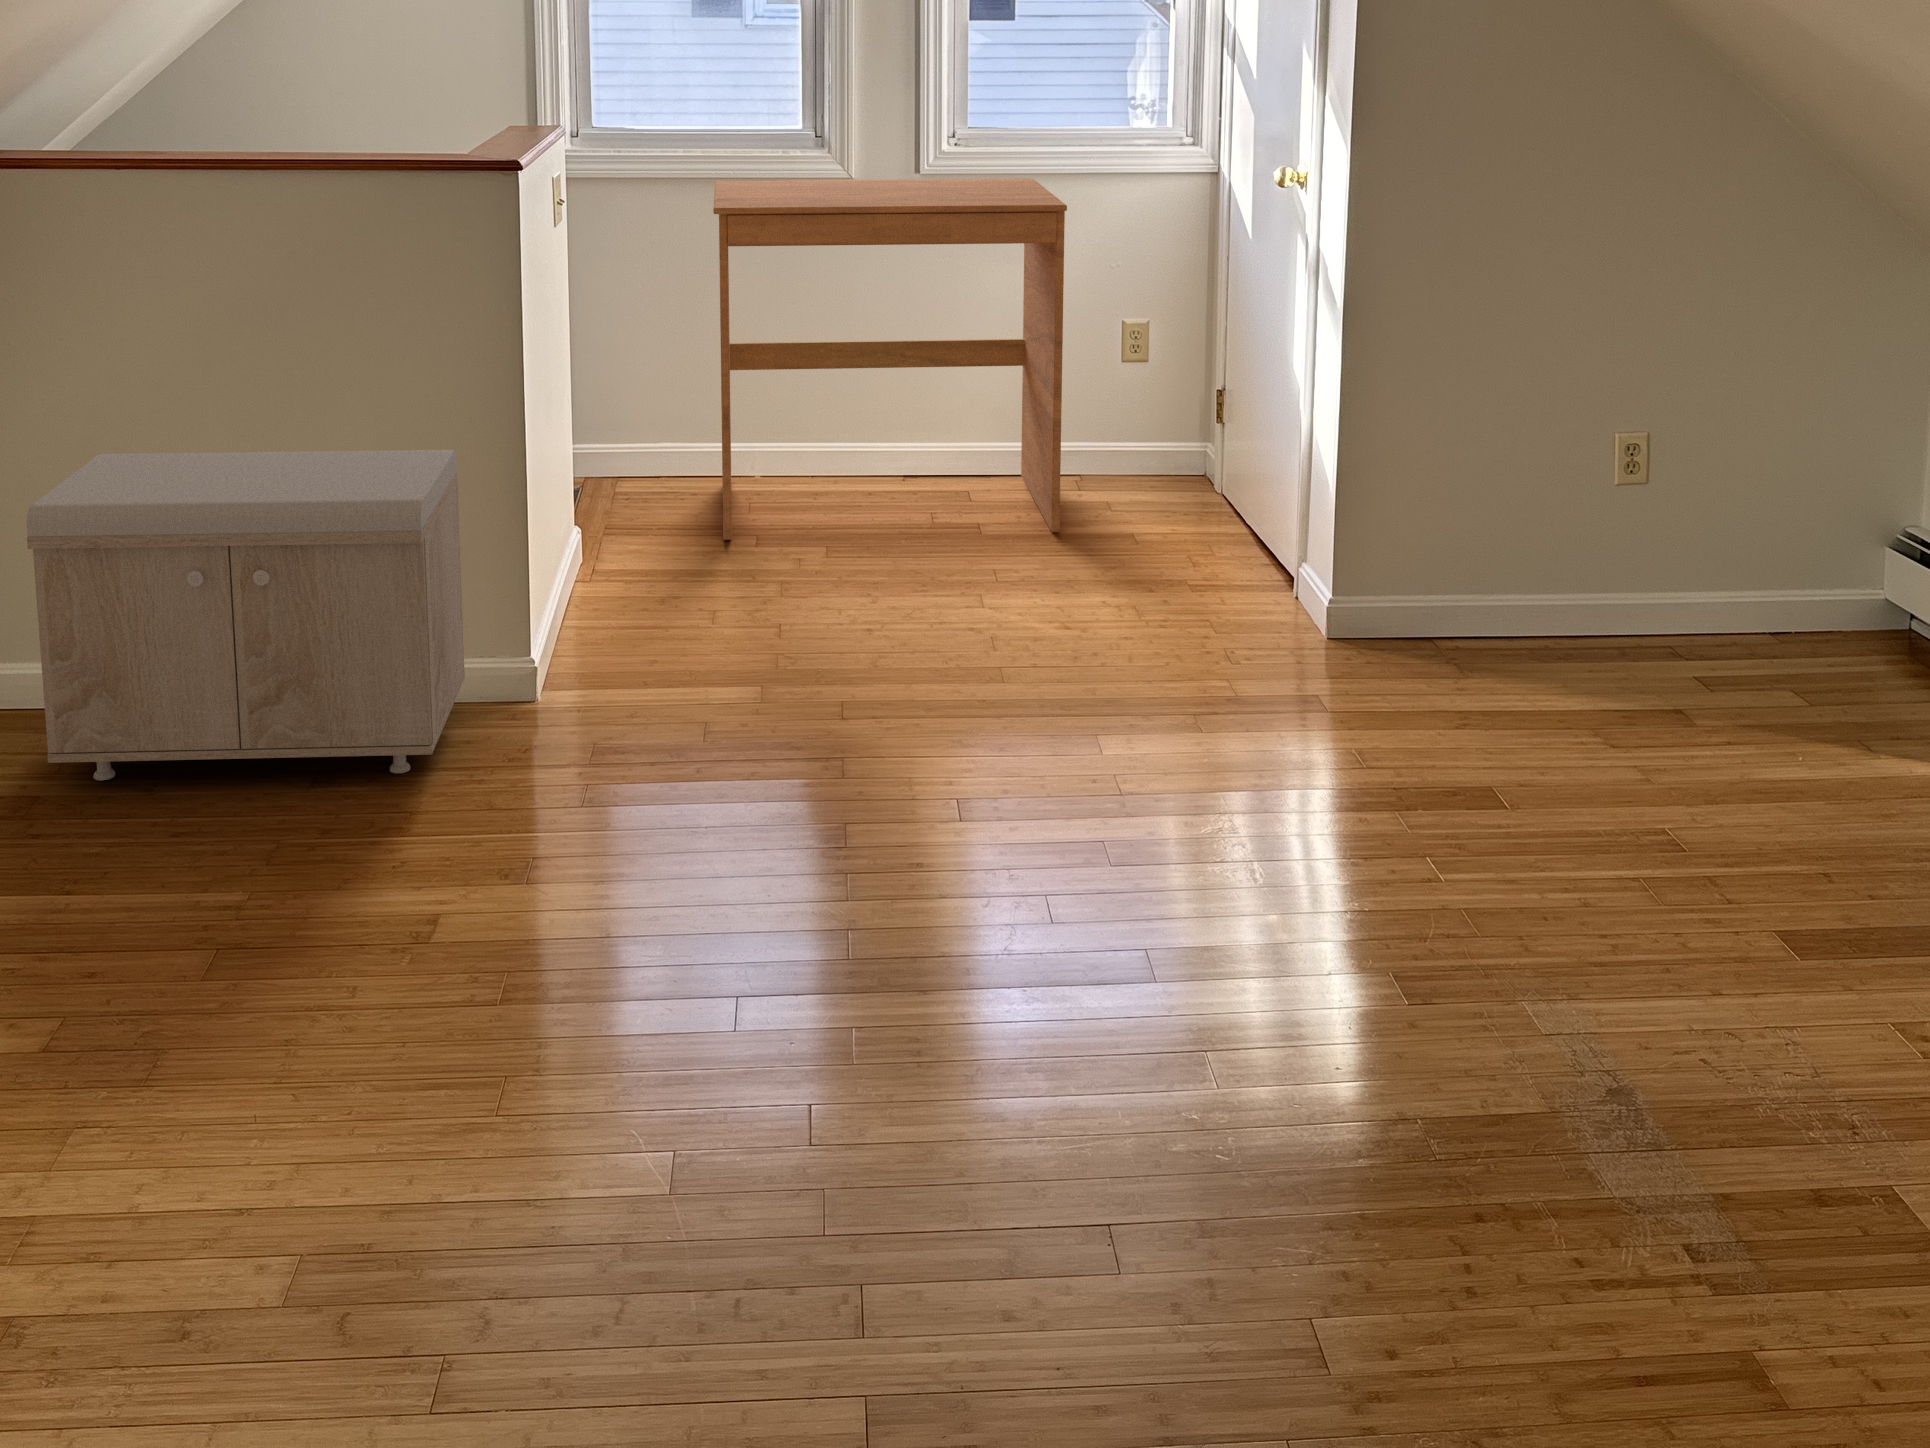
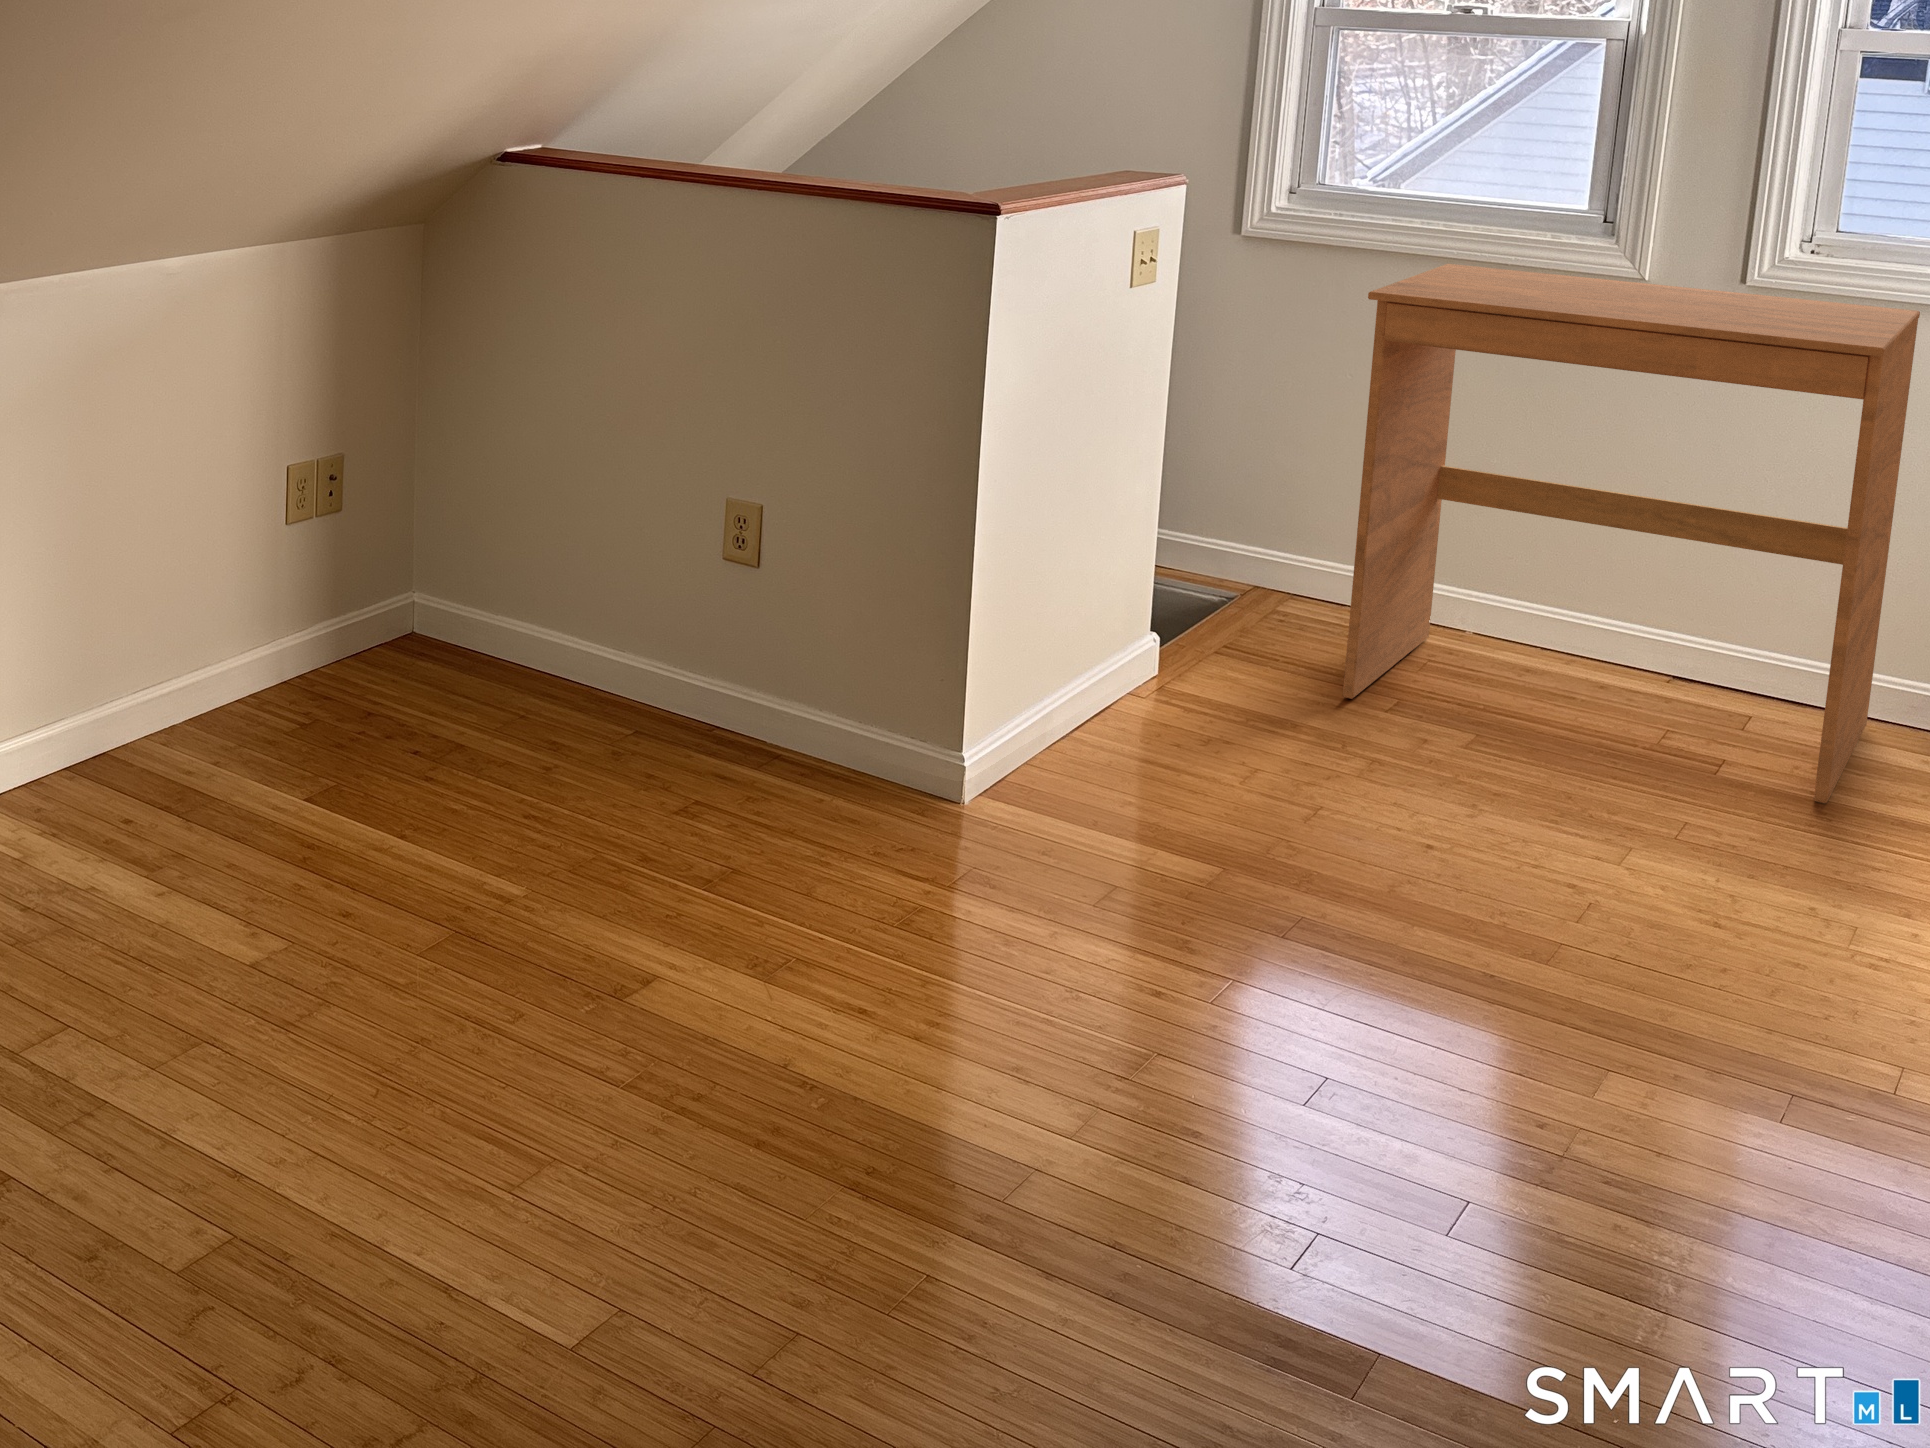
storage bench: present [27,450,465,780] -> none [460,446,892,827]

